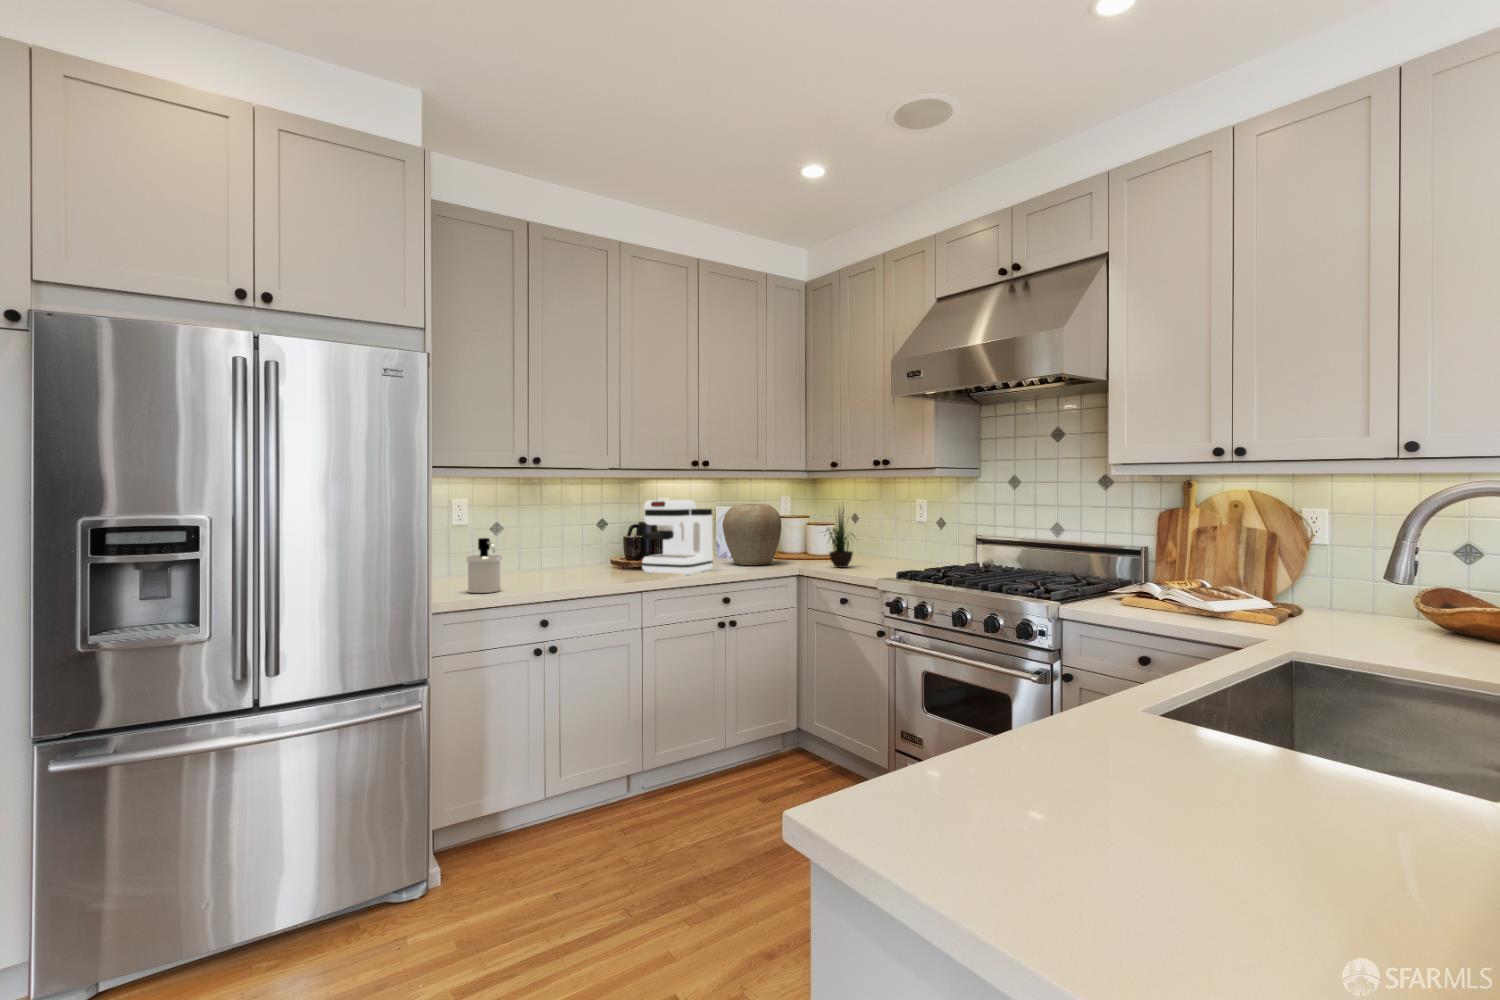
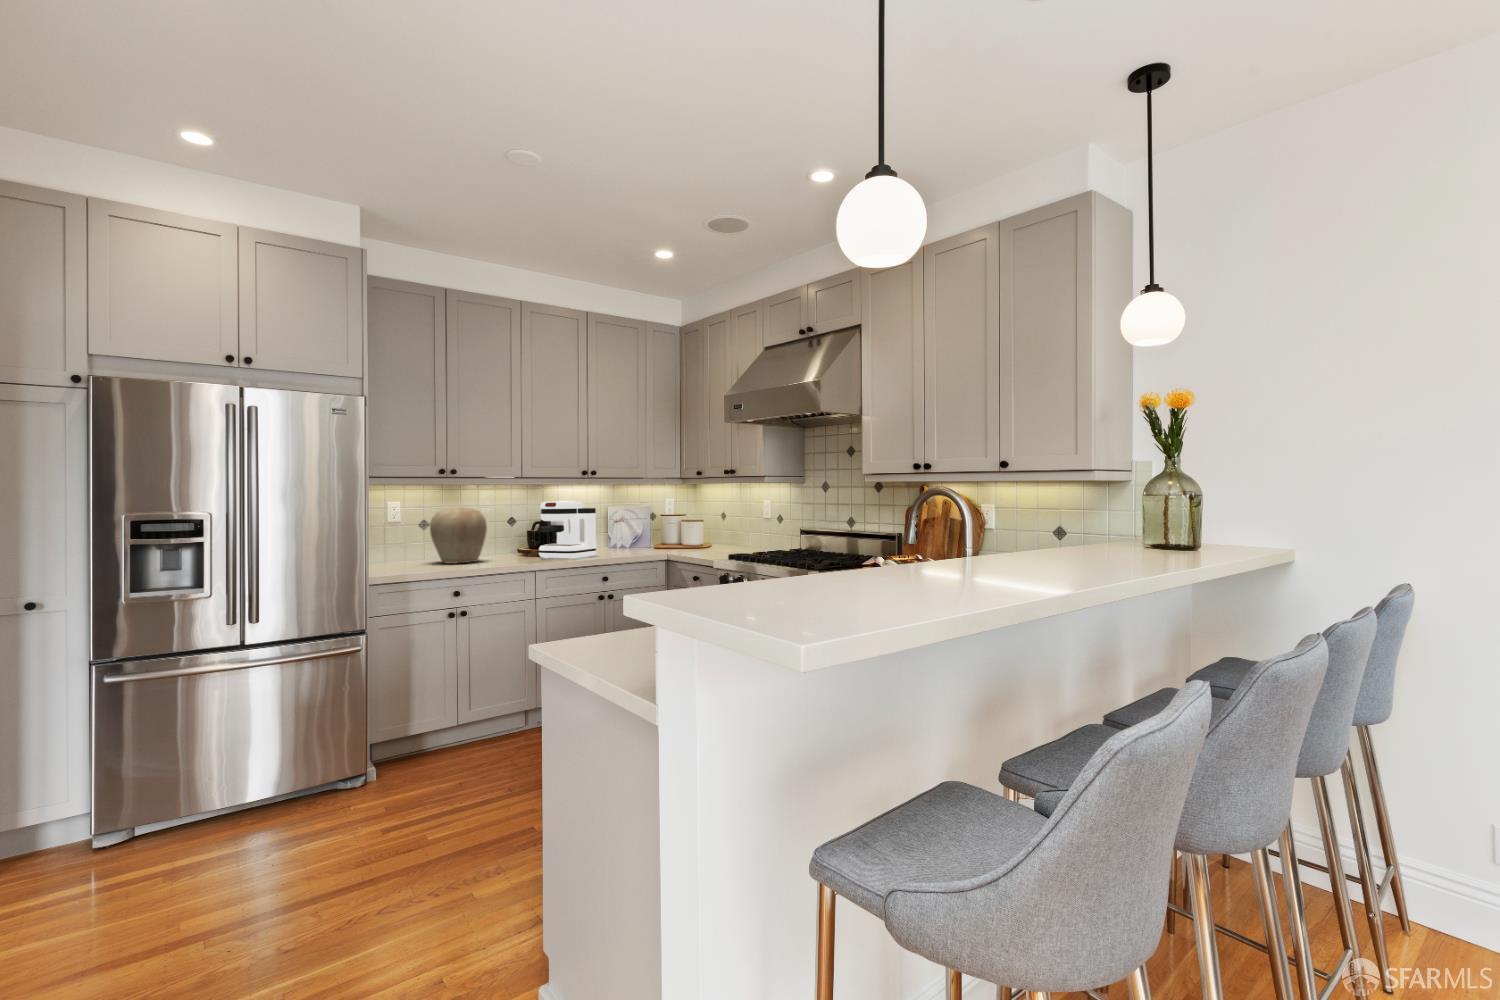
vase: present [723,504,781,565] -> present [430,508,487,564]
potted plant: present [825,510,855,568] -> none [683,496,714,554]
soap dispenser: present [467,538,501,593] -> none [396,530,423,571]

